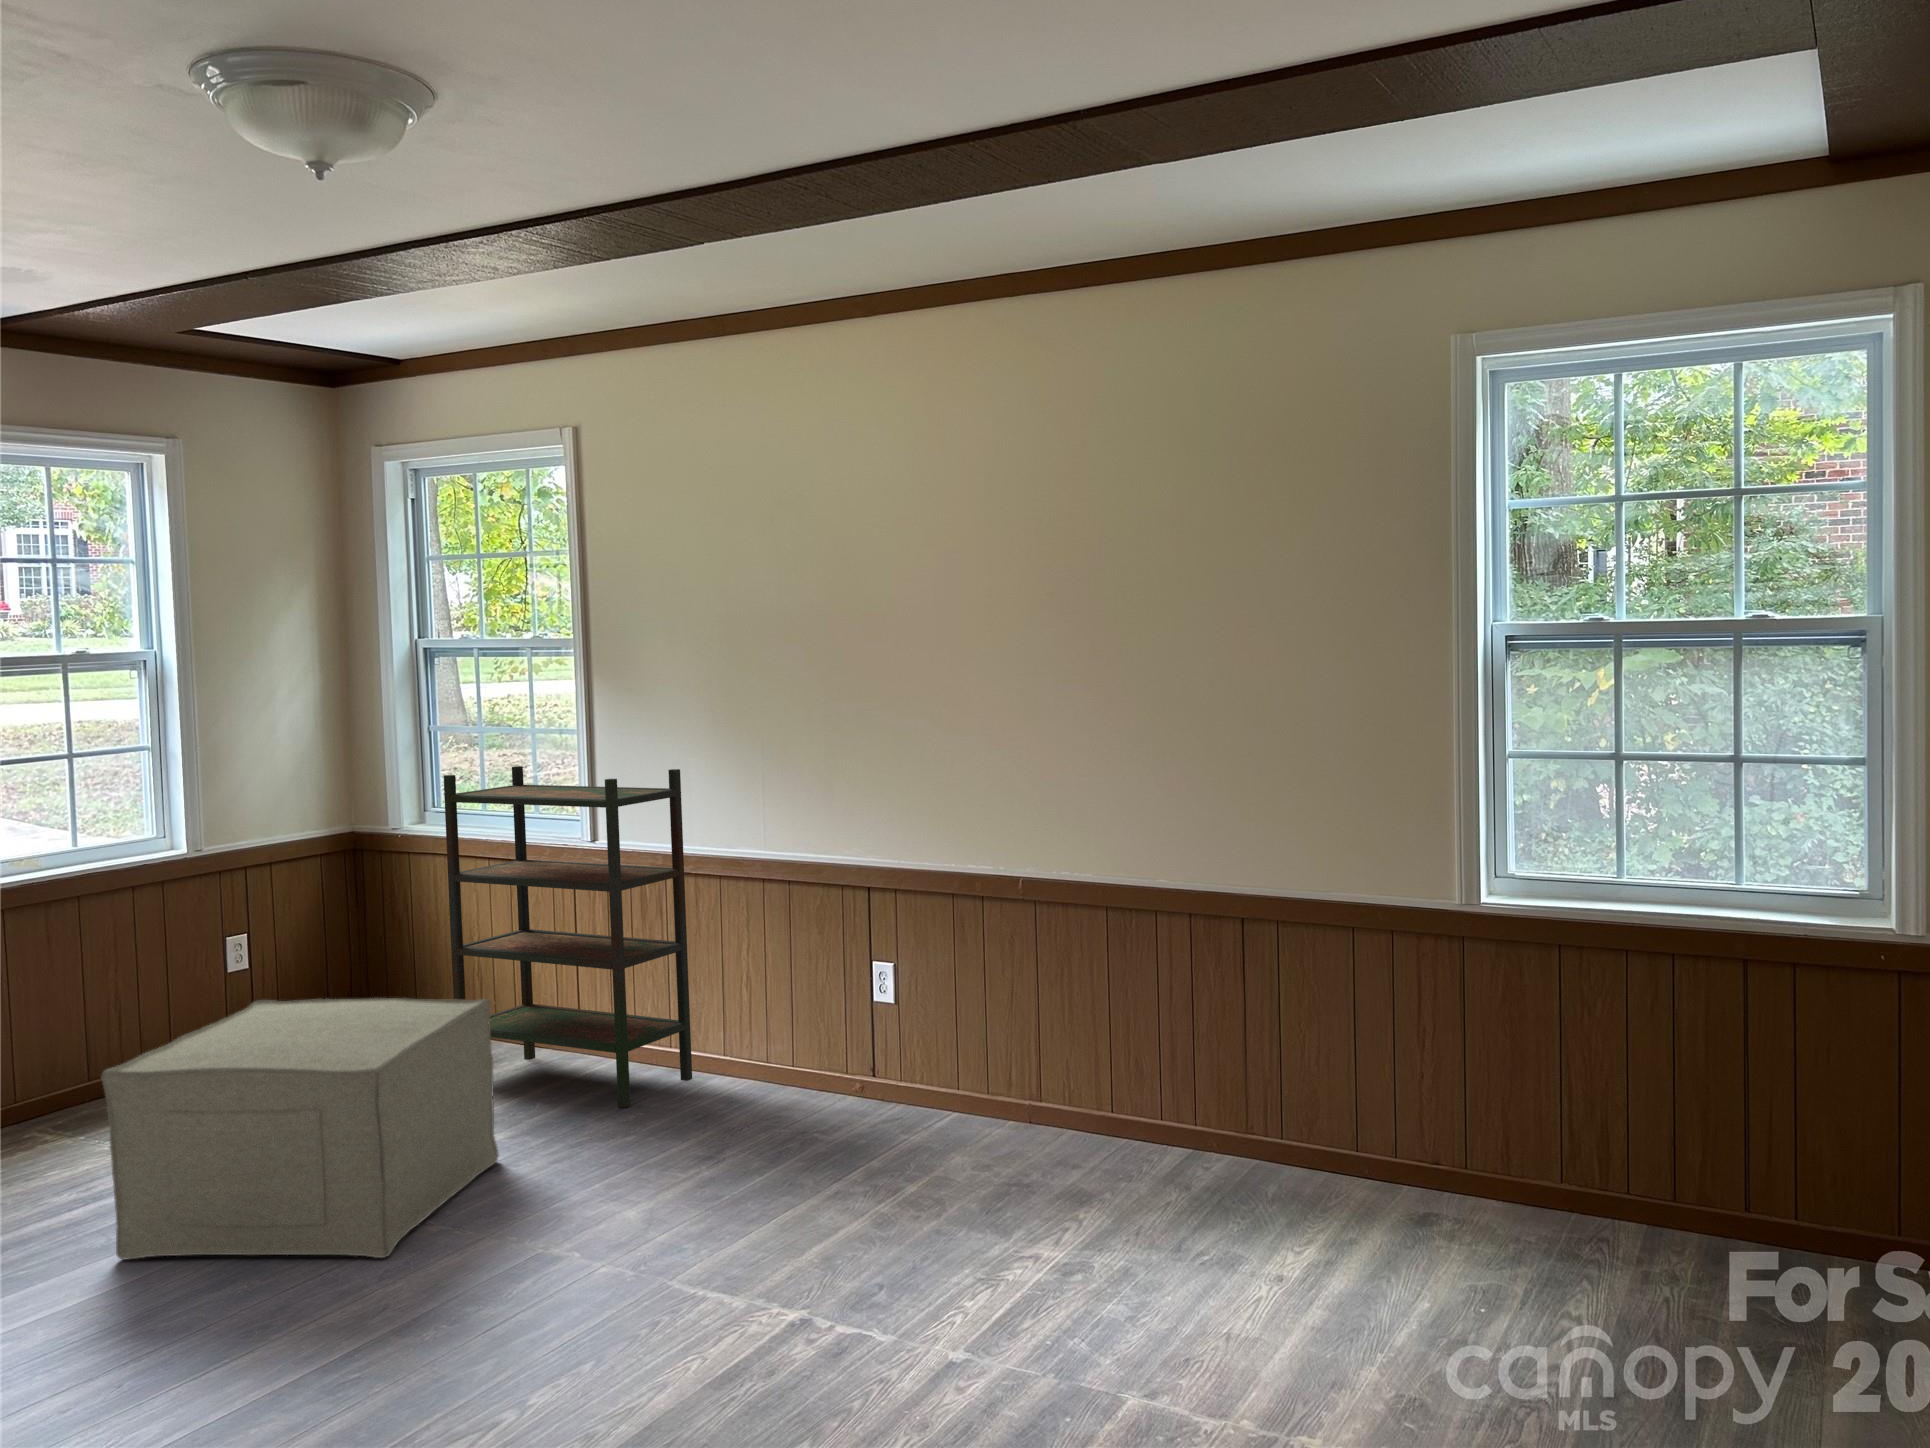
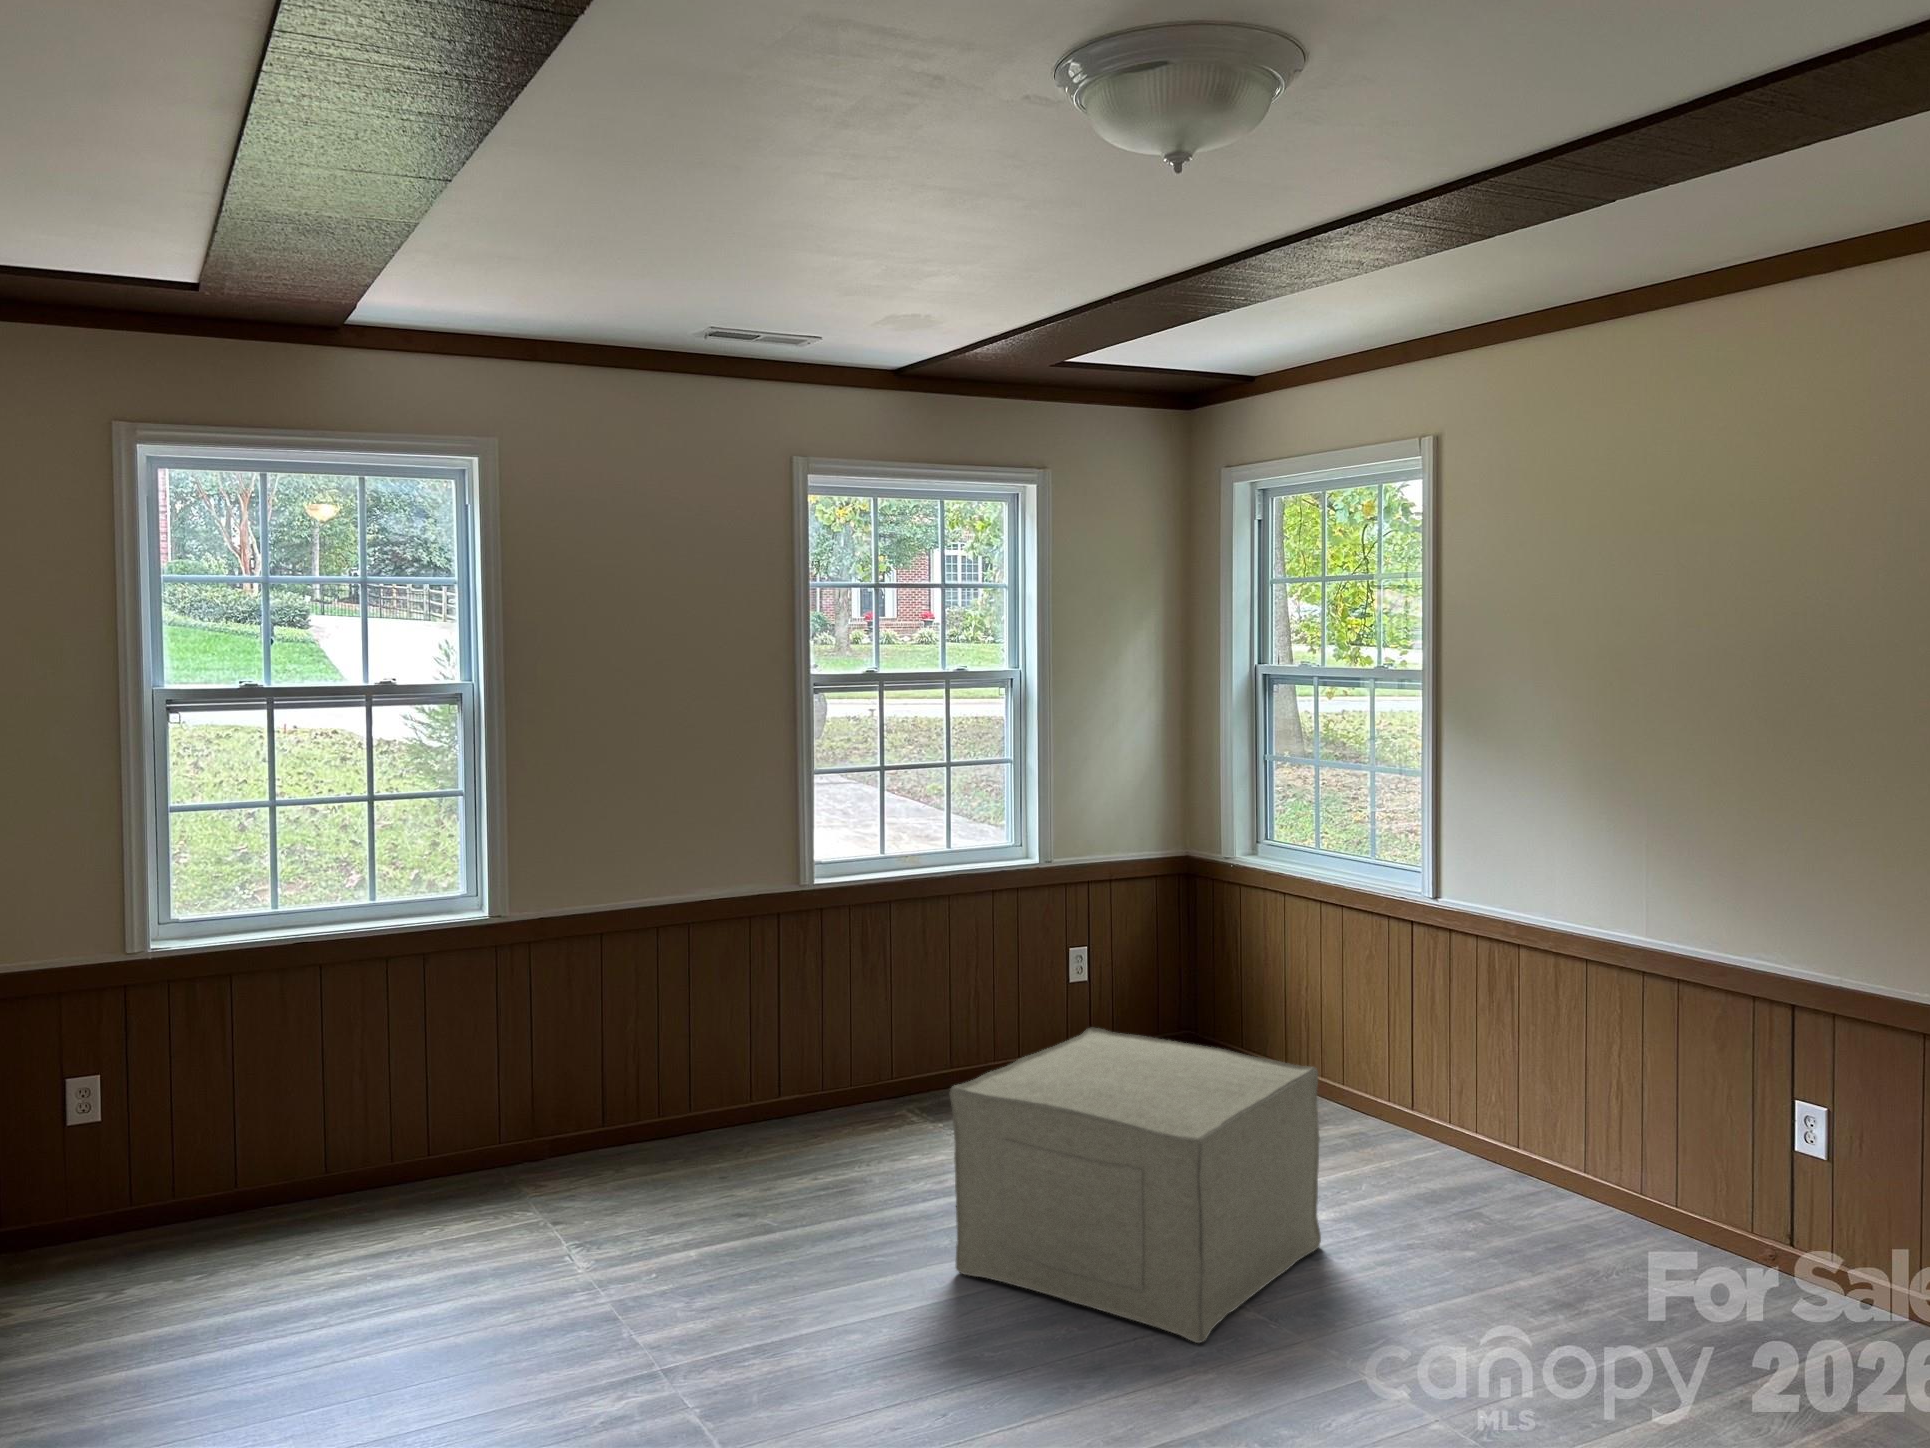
bookshelf: present [444,766,692,1107] -> none [1279,804,1542,1207]

